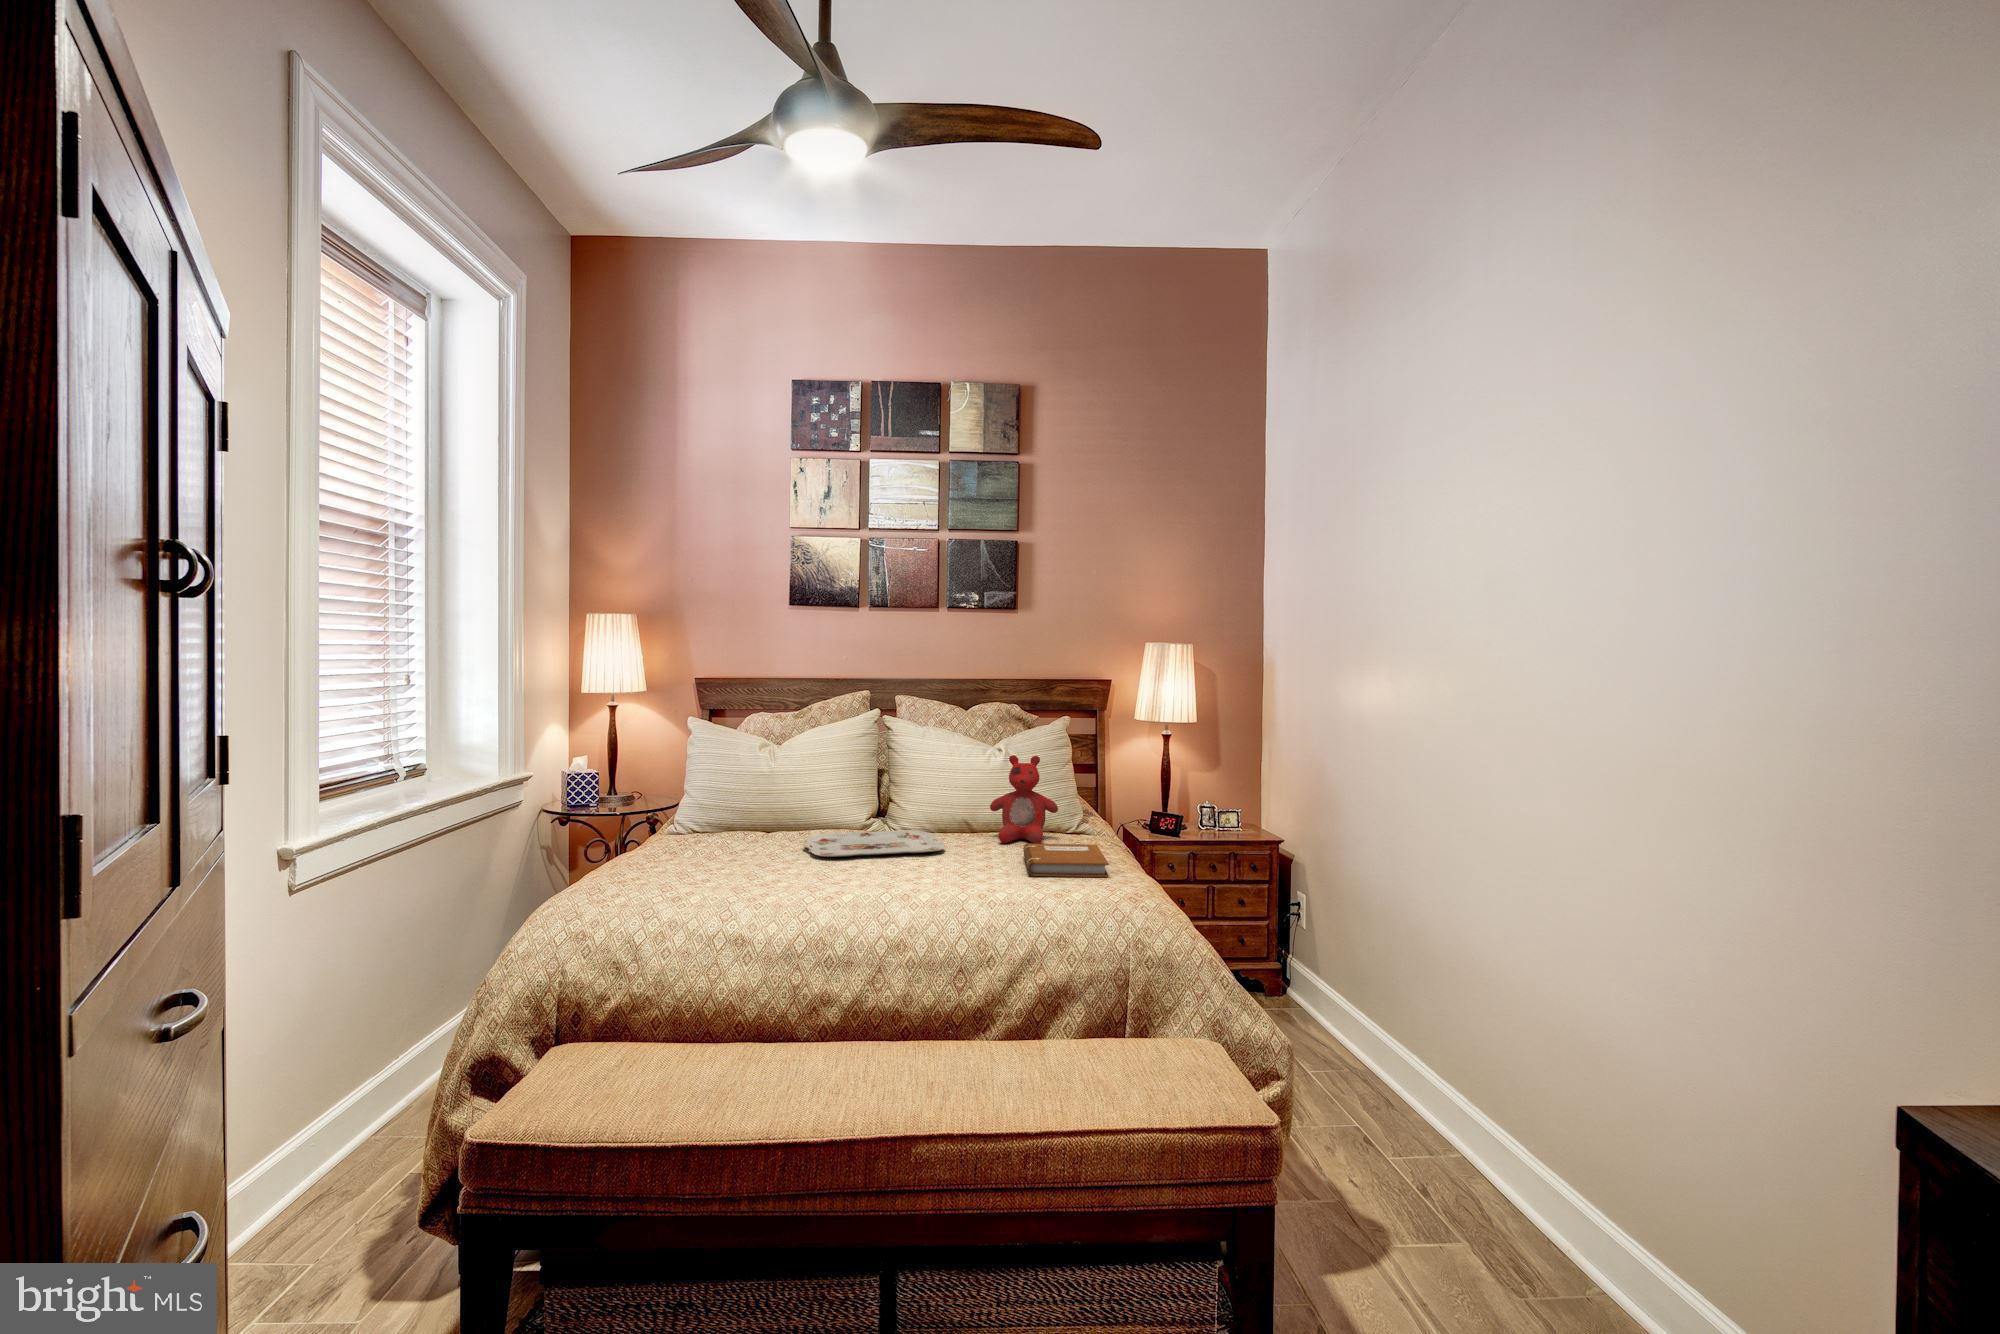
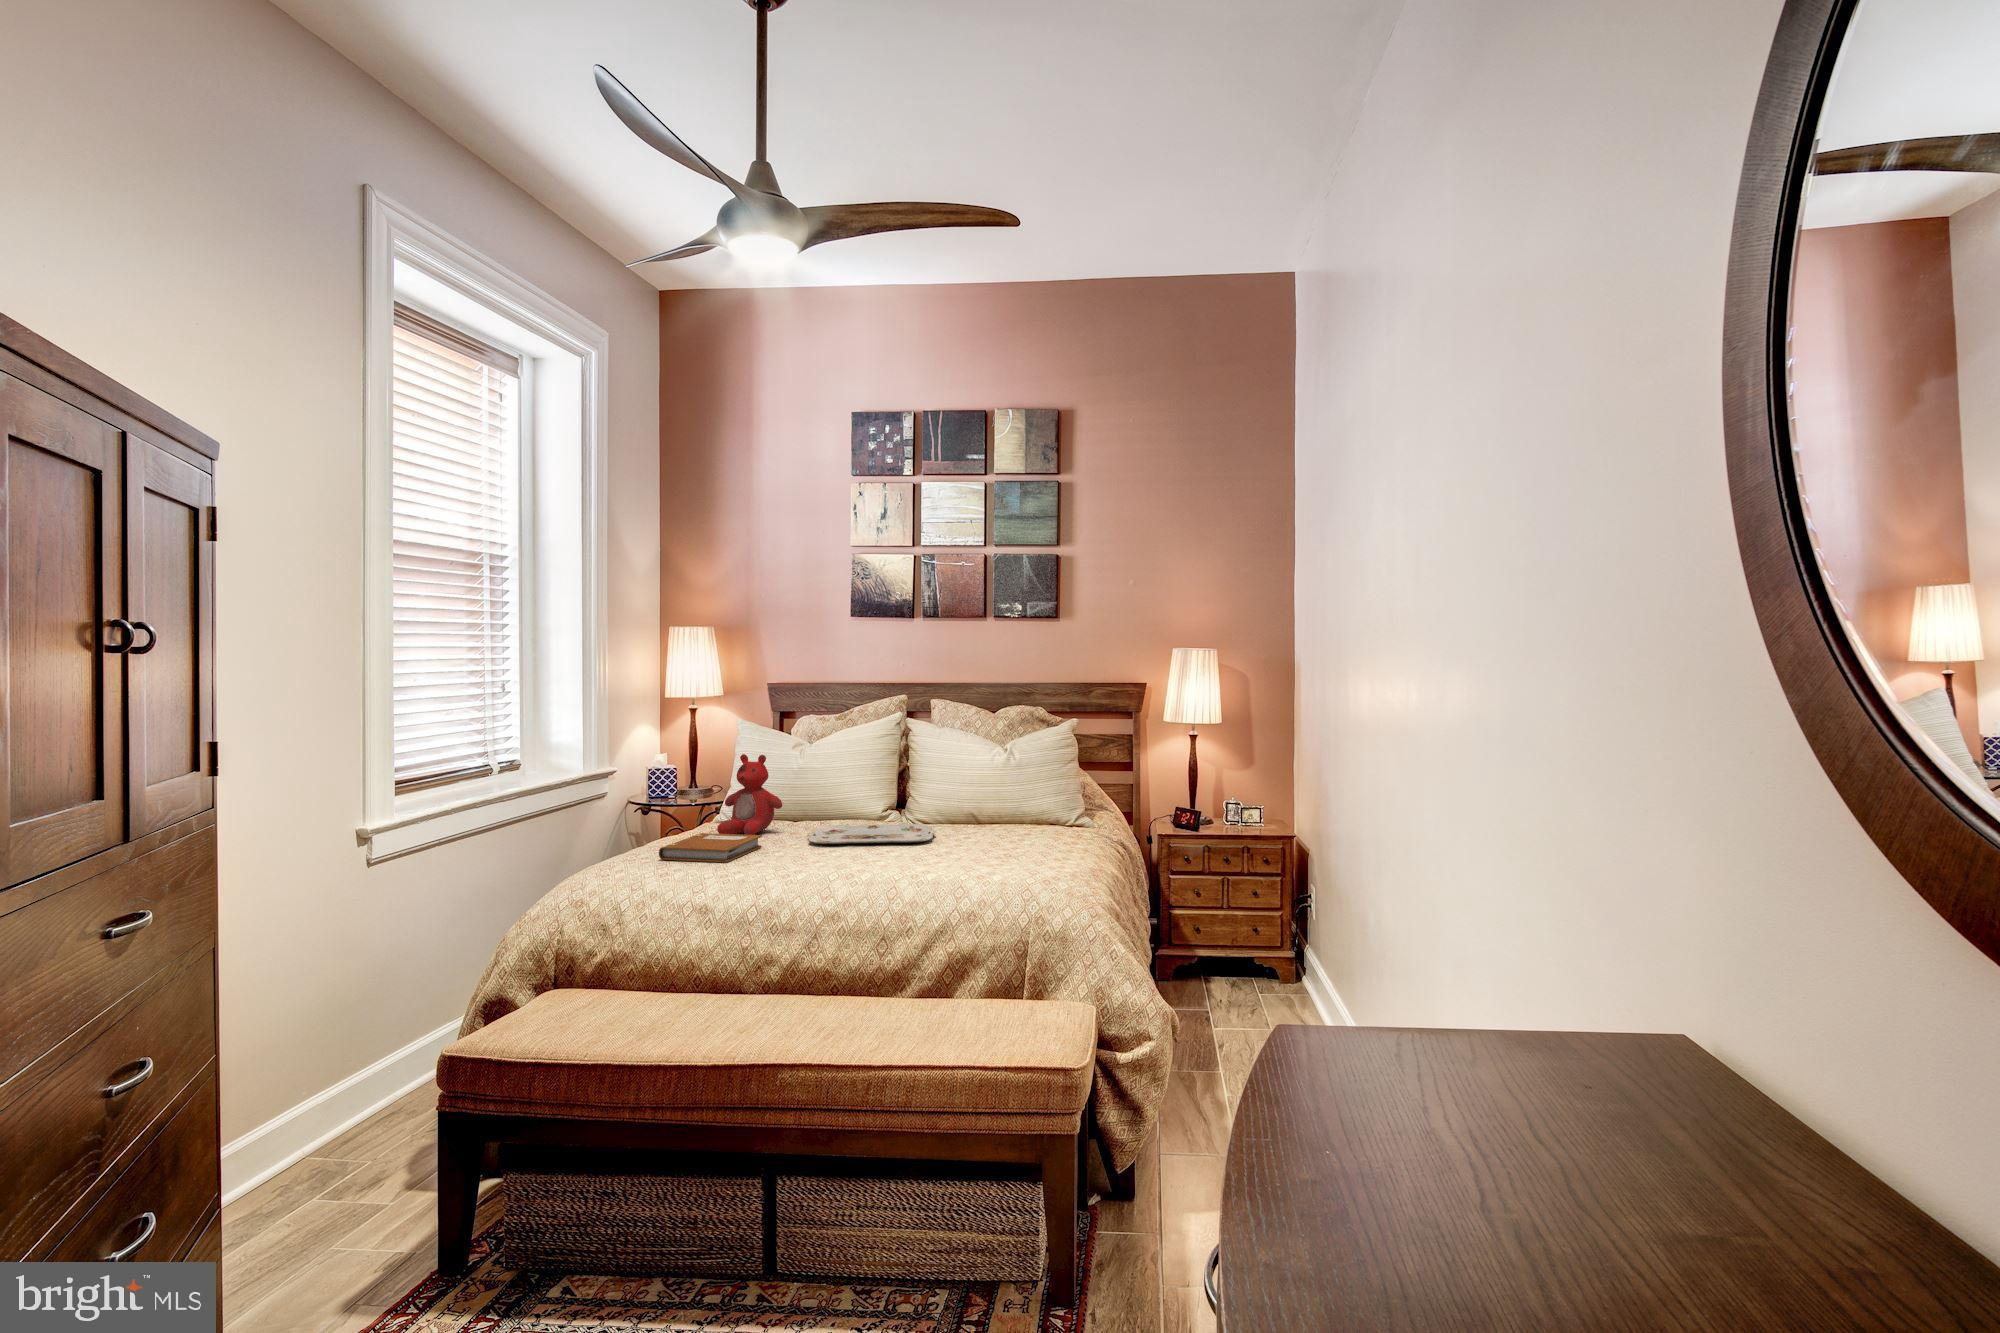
stuffed bear: present [990,755,1058,844] -> present [717,754,782,835]
notebook: present [1023,844,1109,877] -> present [659,833,762,862]

